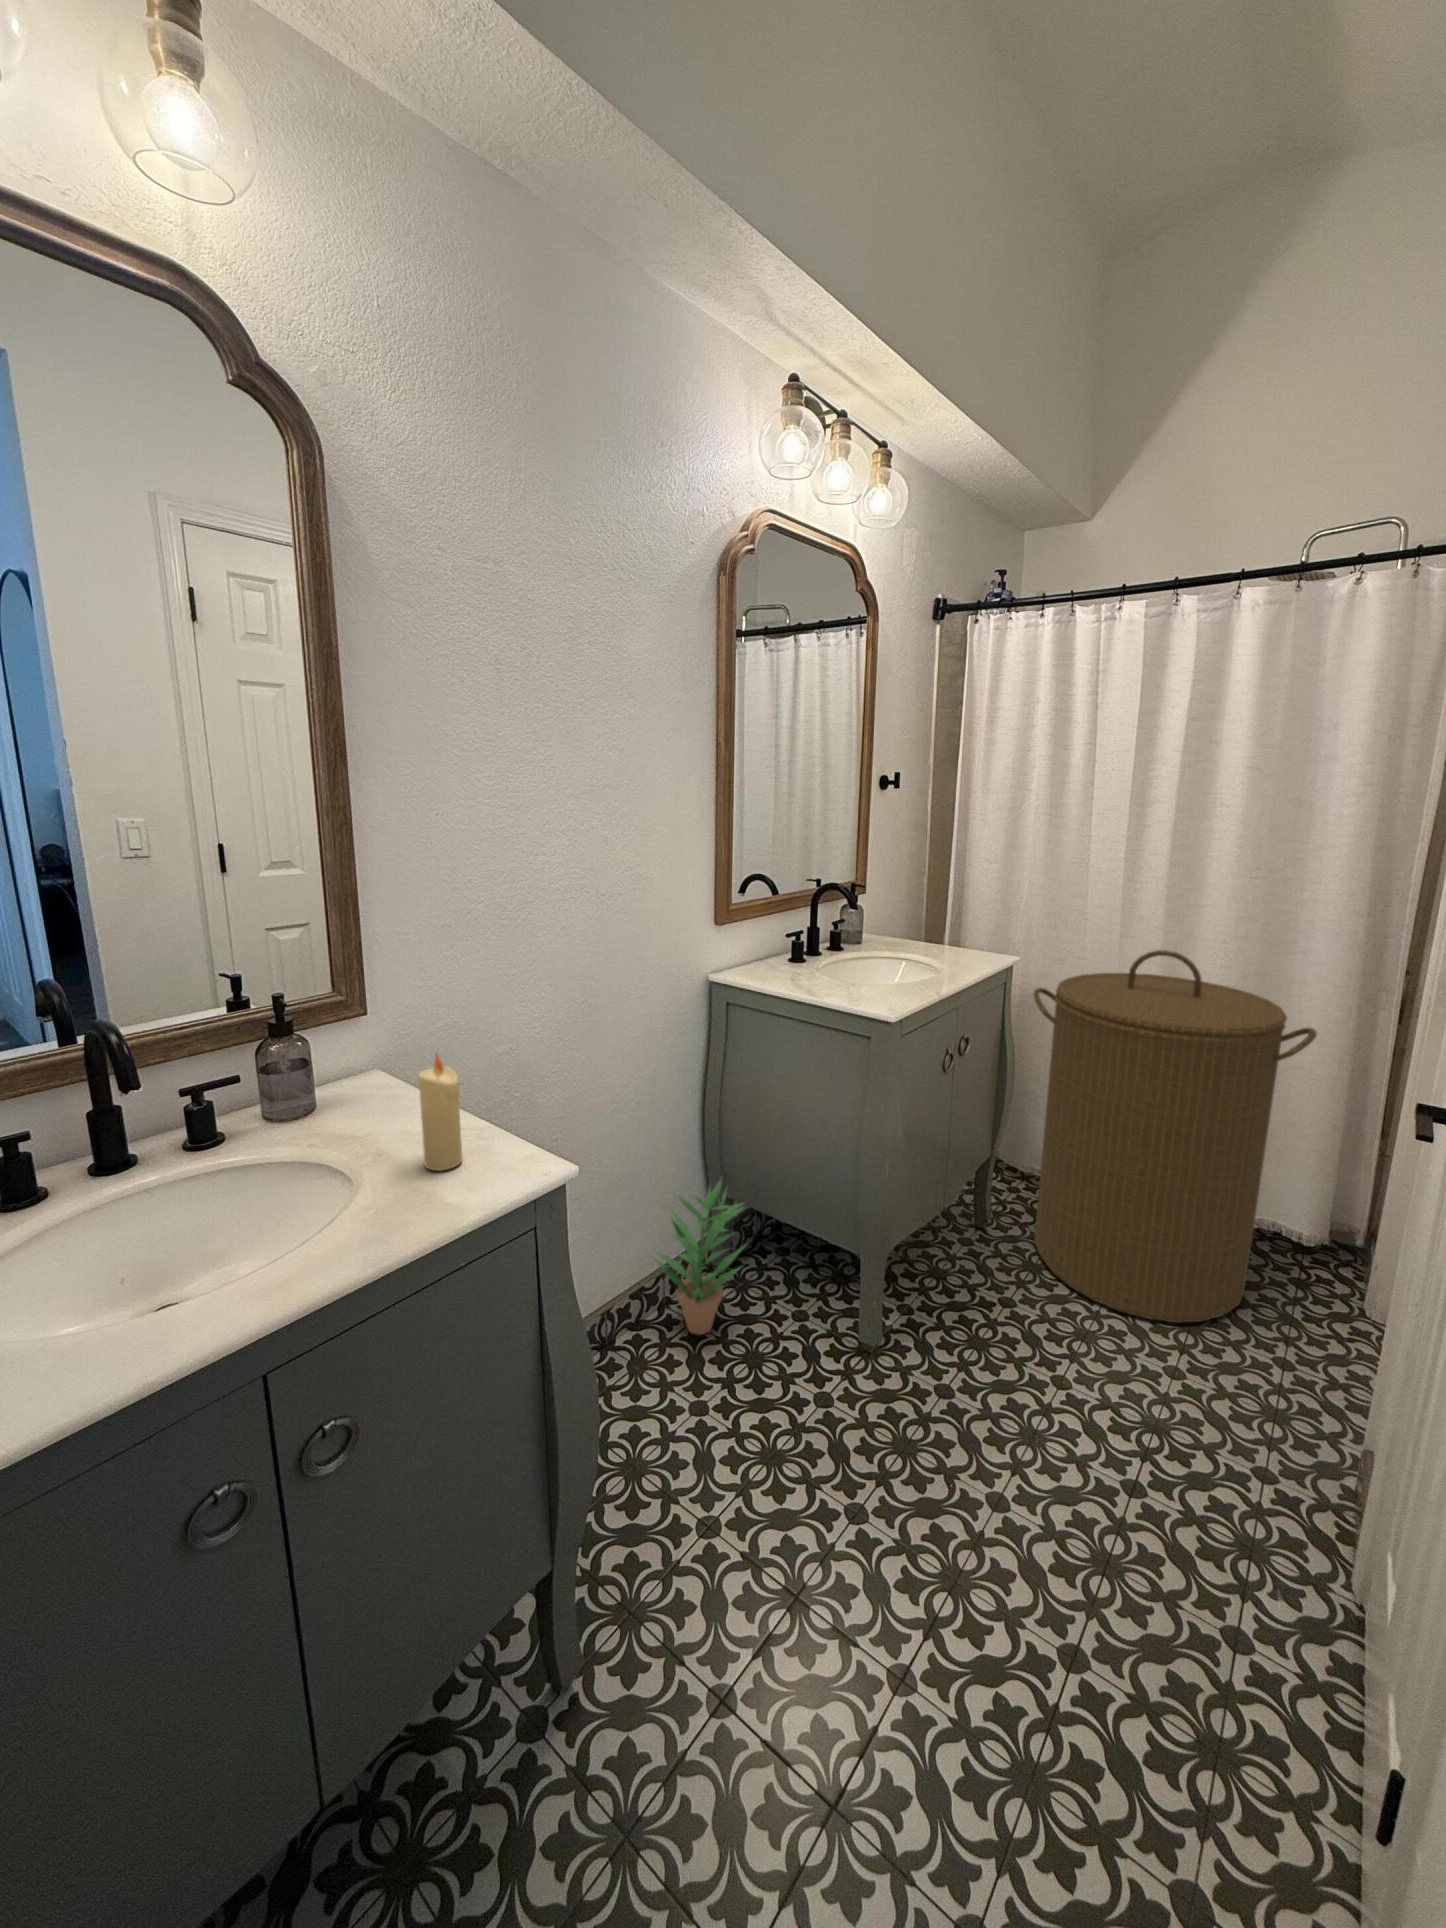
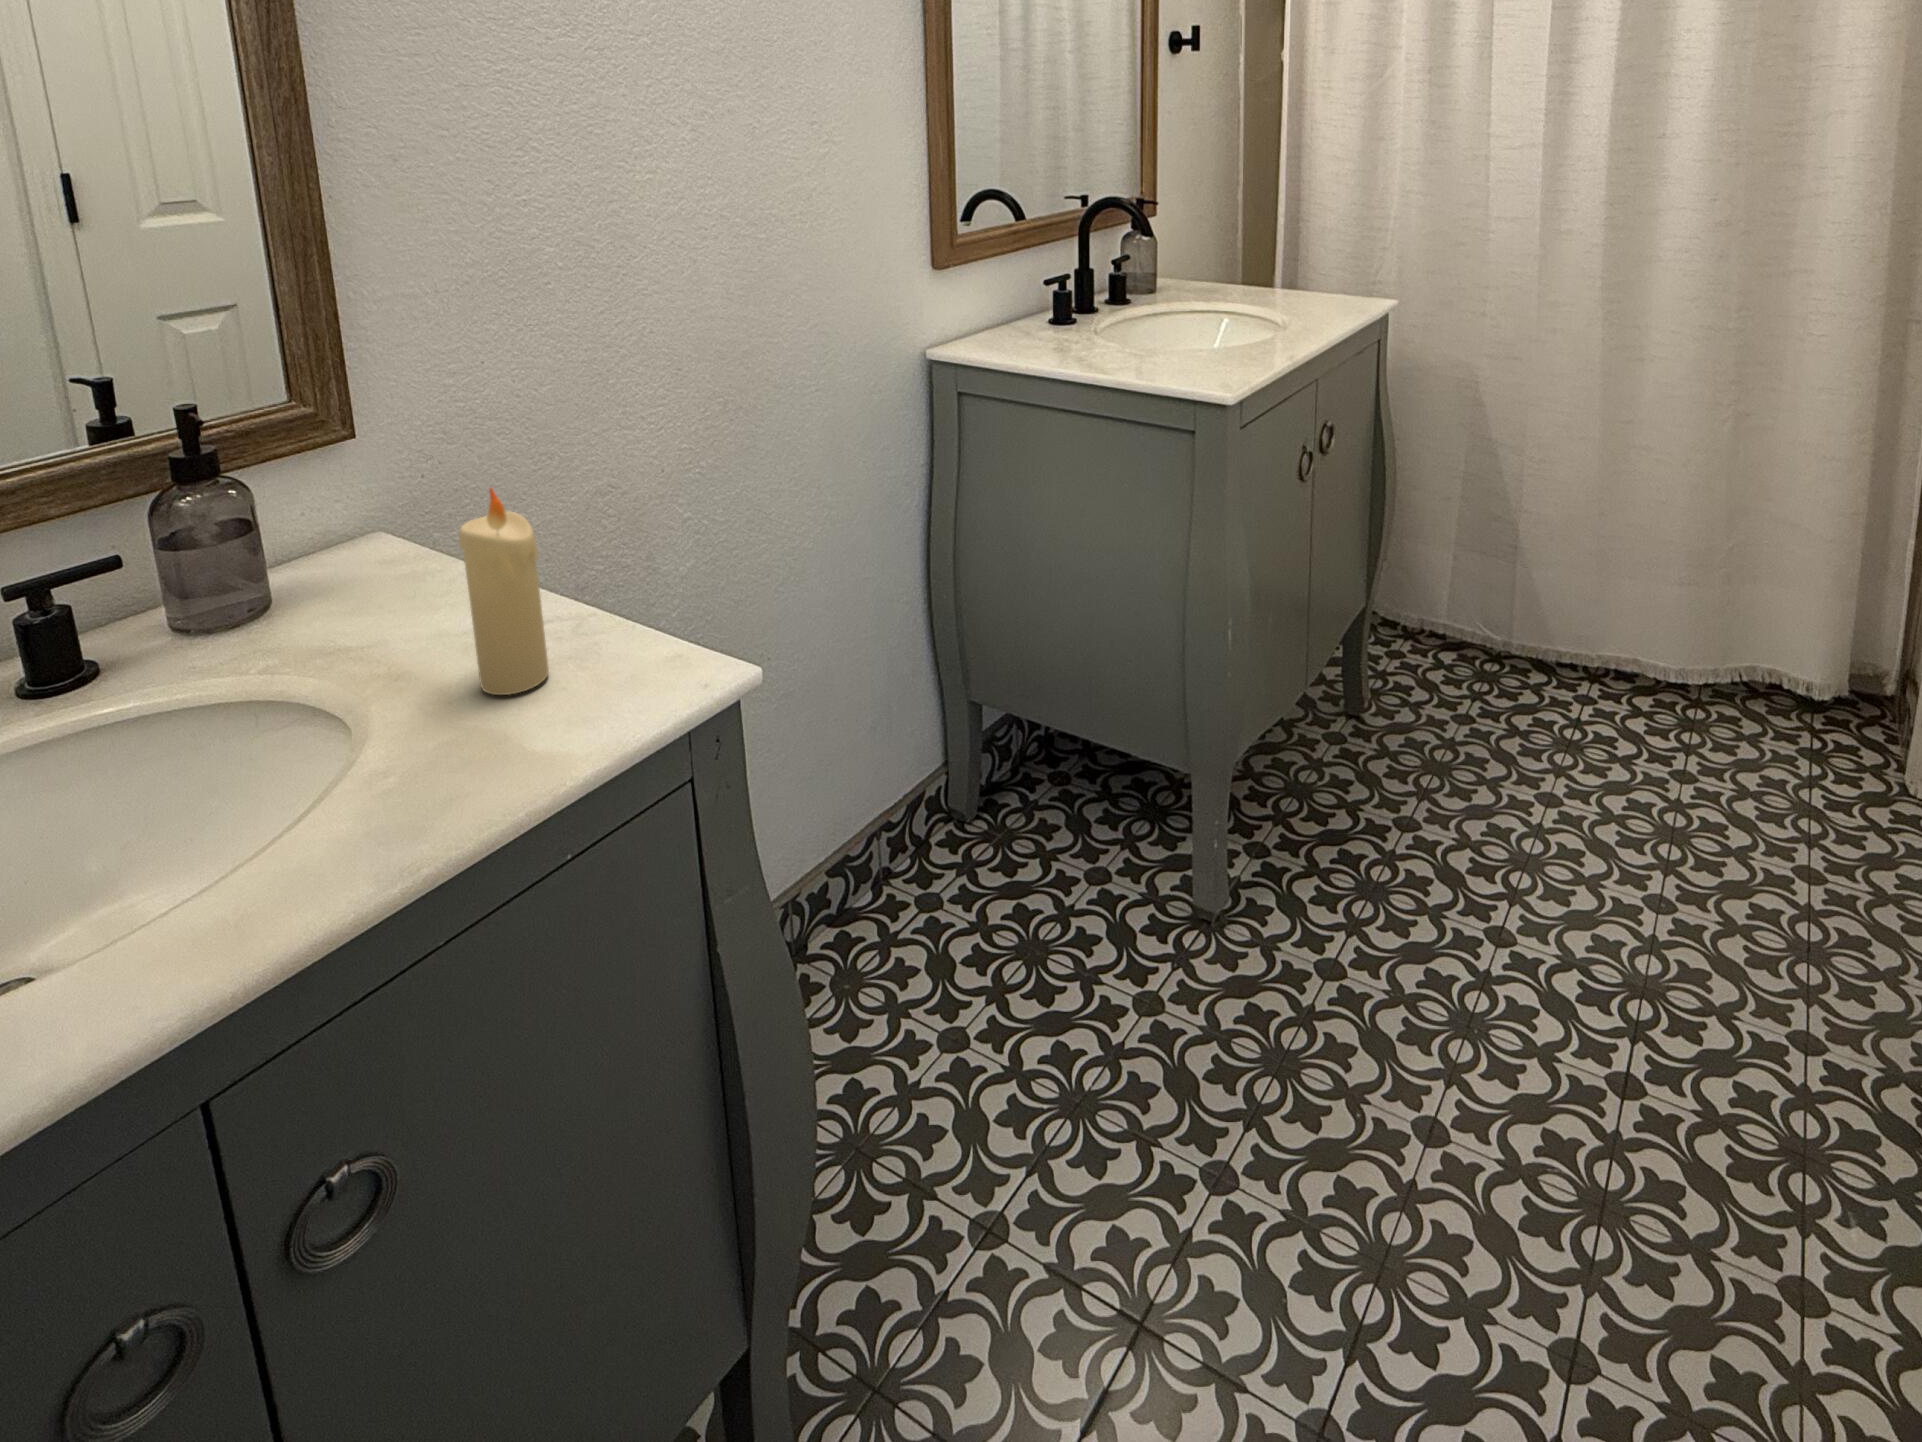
laundry hamper: present [1033,950,1317,1323] -> none [1419,277,1833,829]
potted plant: present [654,1179,747,1335] -> none [858,666,1014,922]

